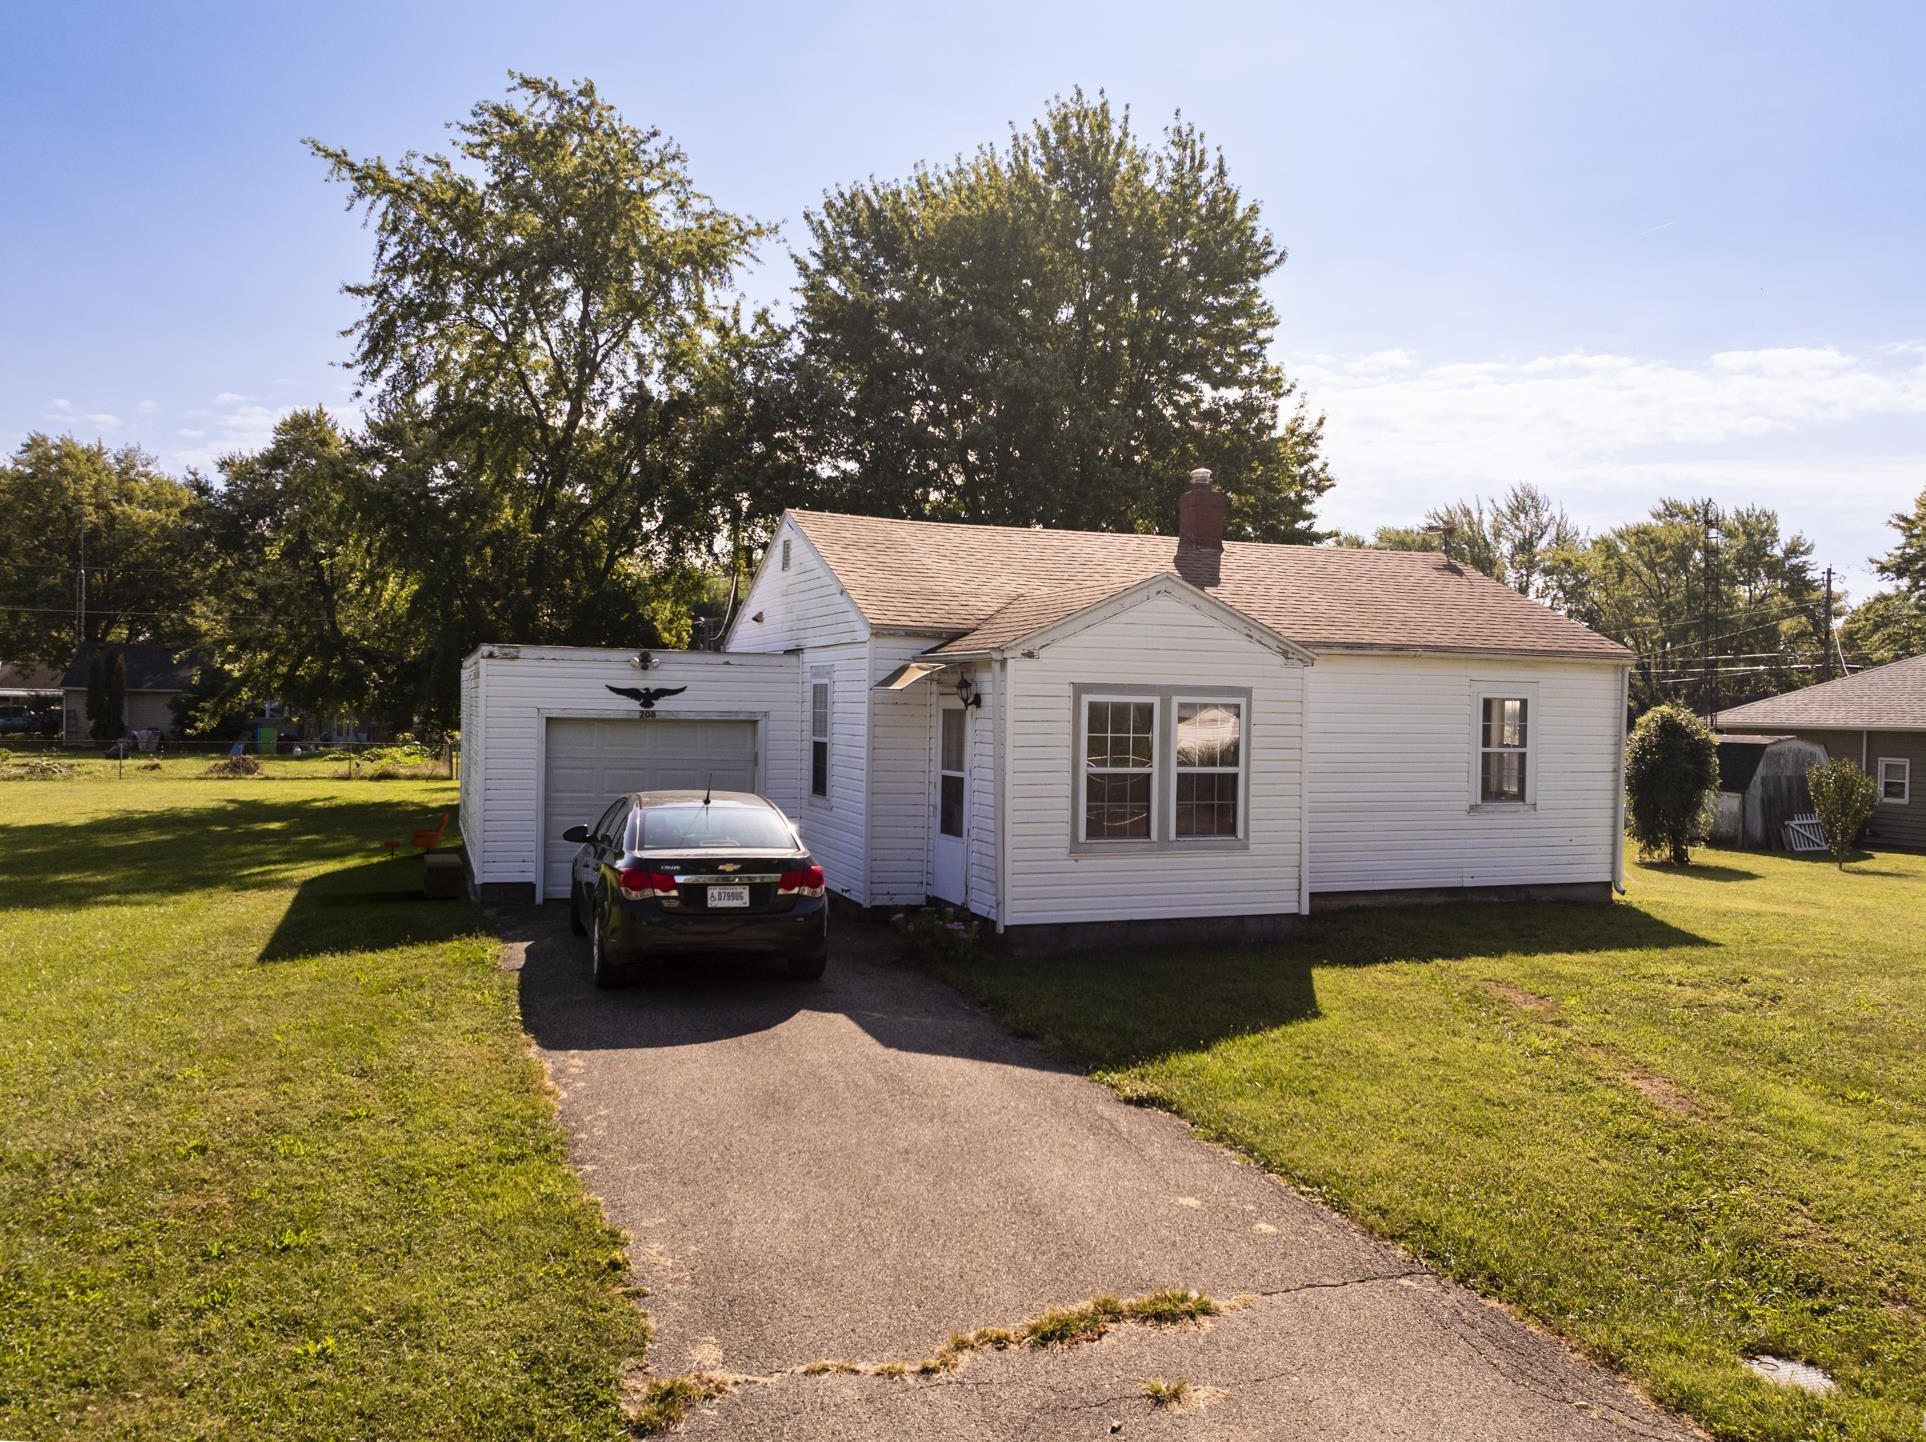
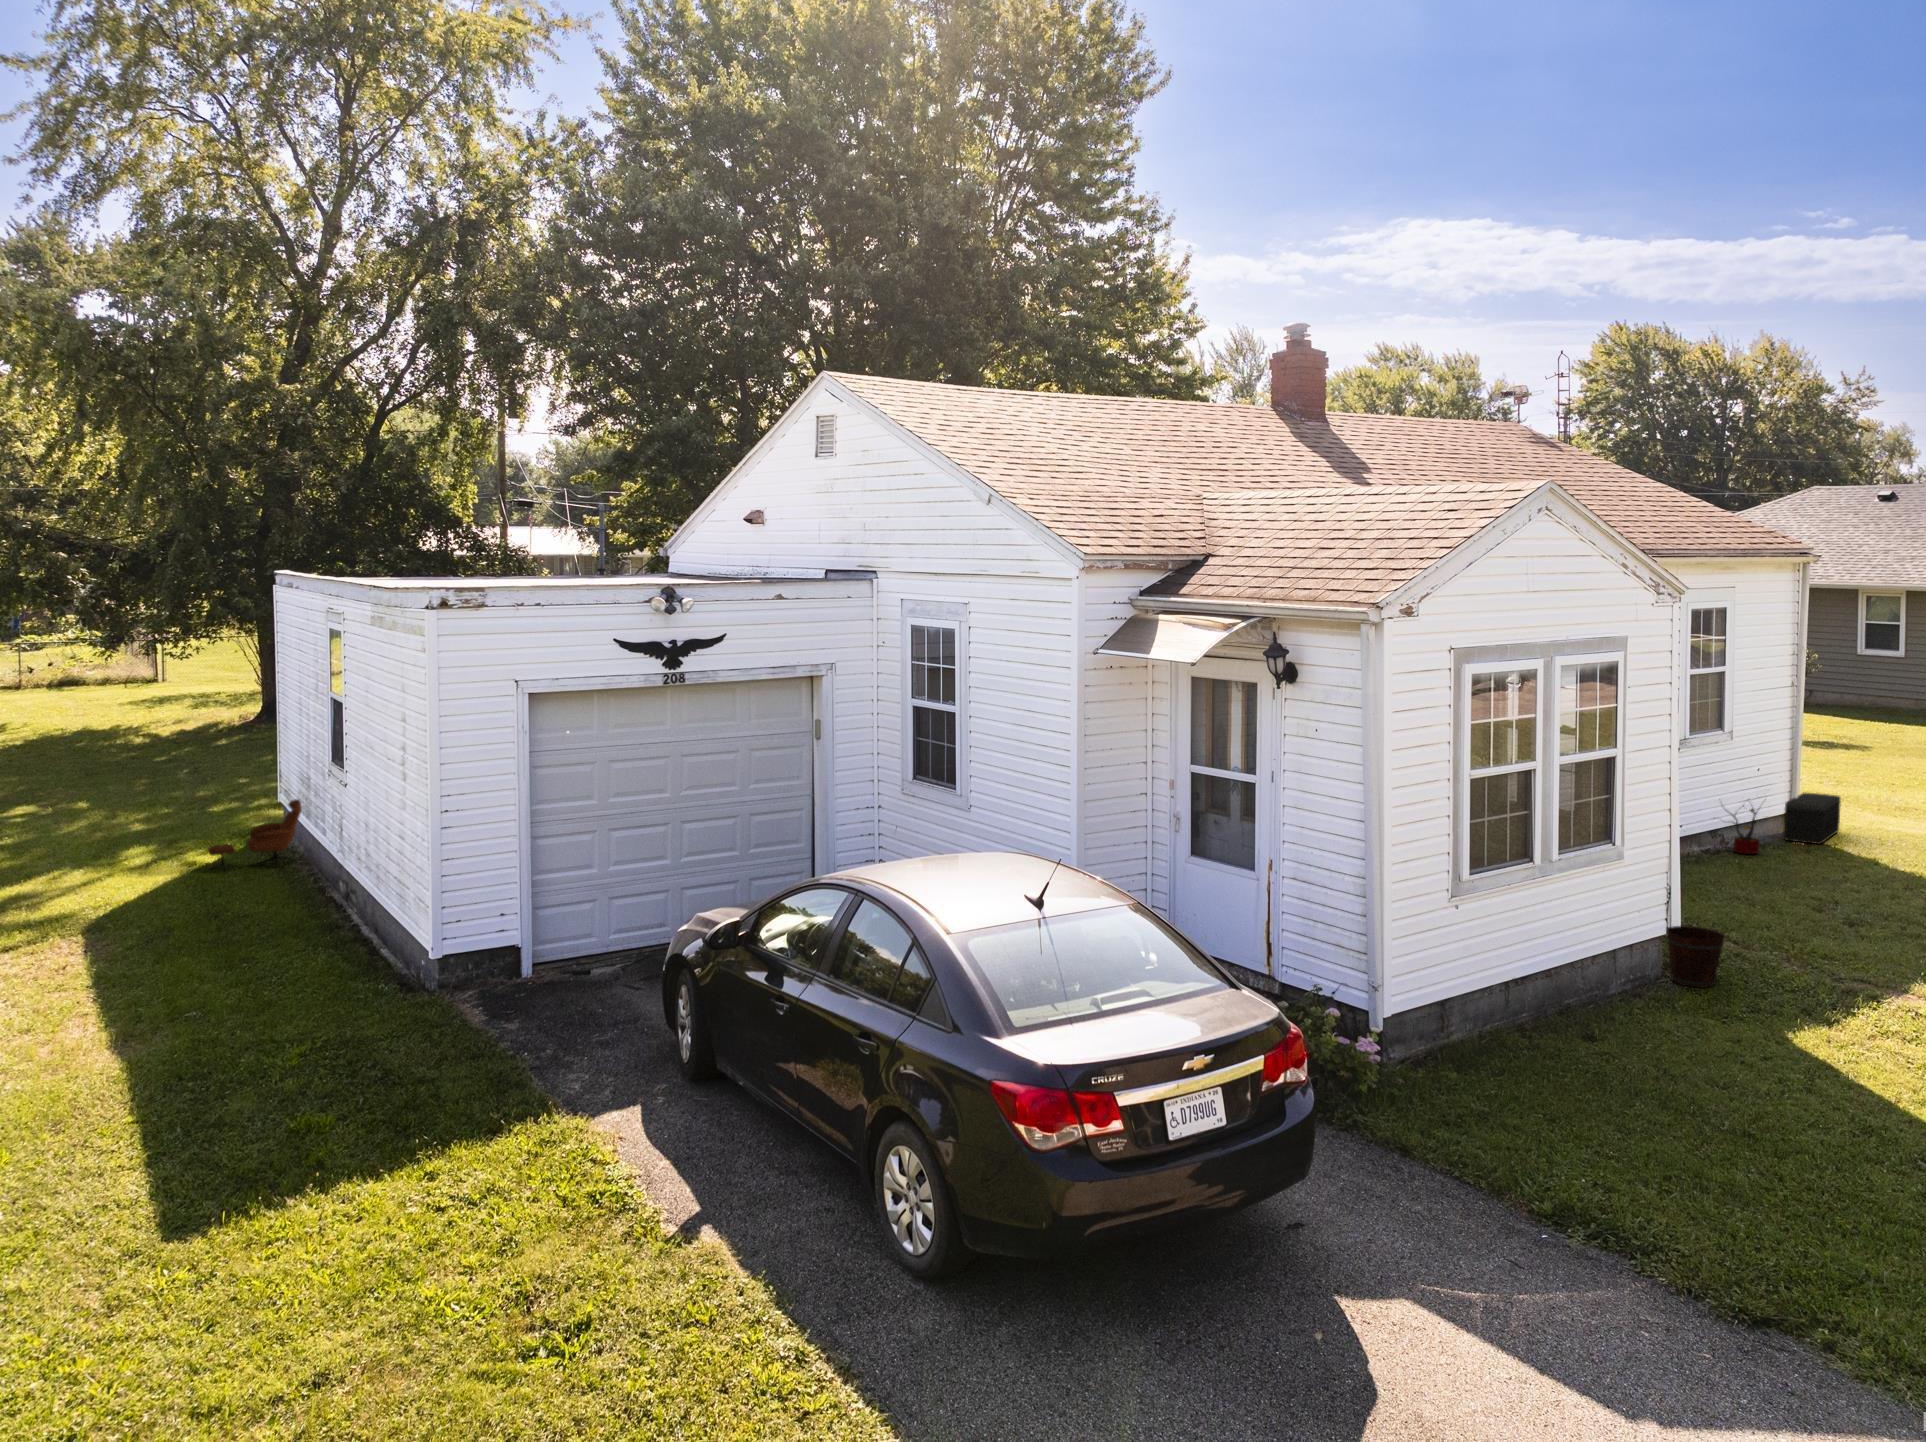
storage bench: present [423,854,462,899] -> present [1783,792,1841,844]
decorative plant: none [1516,859,1574,906] -> present [1725,805,1759,854]
bucket: none [1295,908,1335,952] -> present [1666,926,1724,988]

